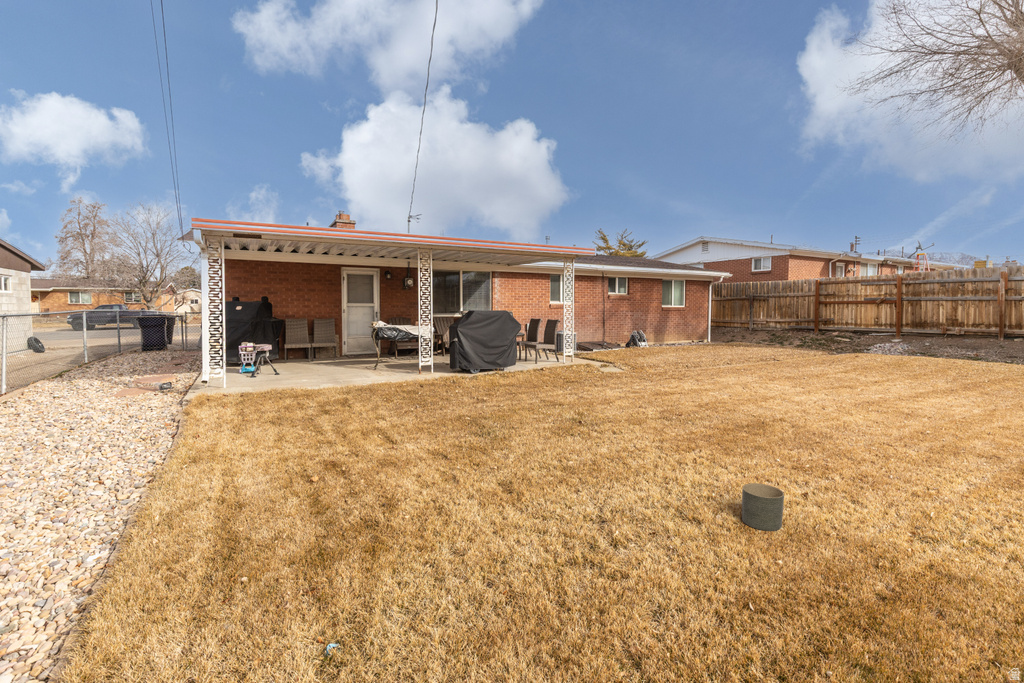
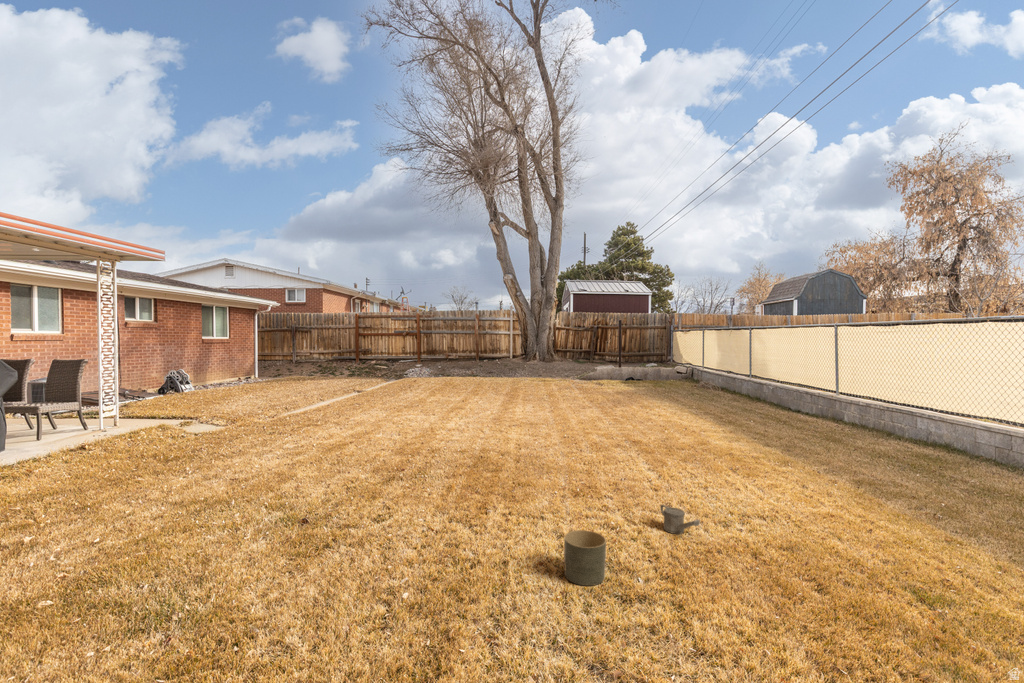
watering can: none [926,509,960,545] -> present [660,505,700,534]

